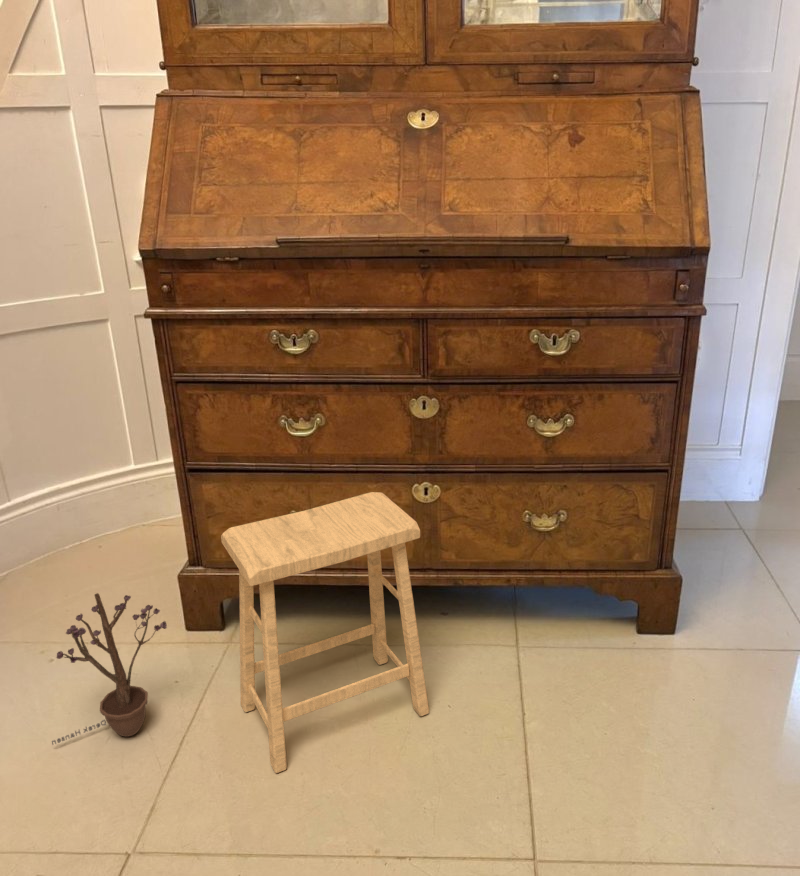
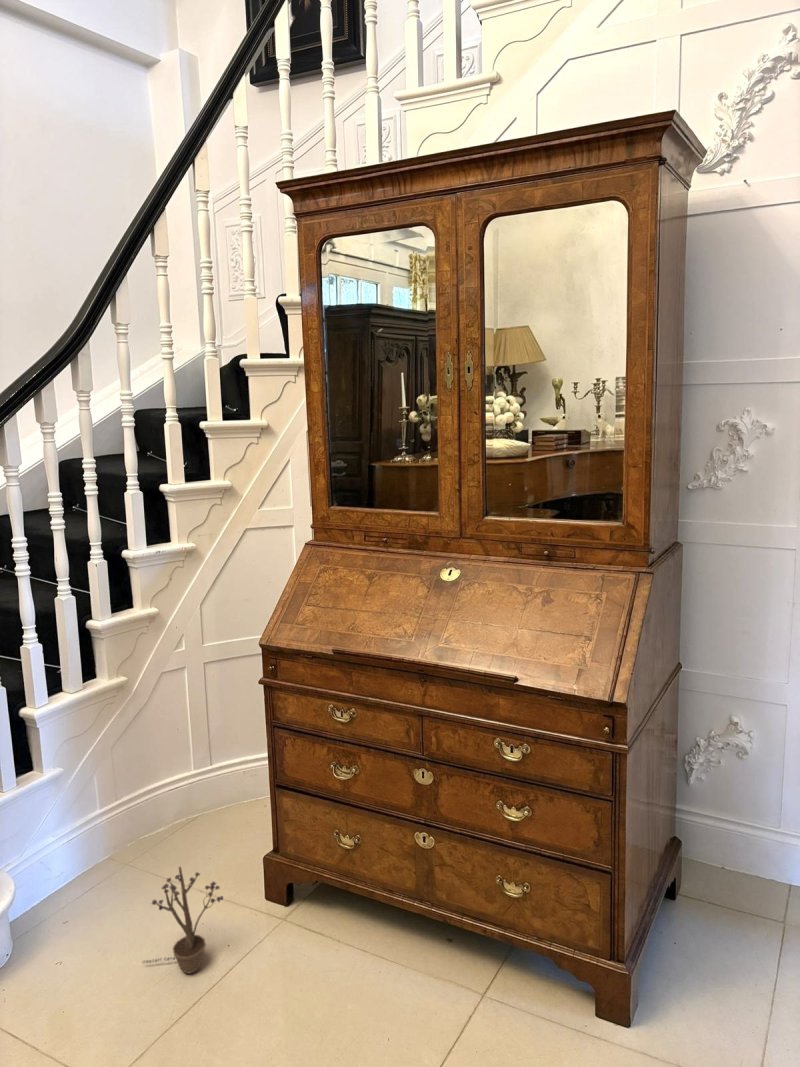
footstool: present [221,492,429,773] -> none [248,836,385,1039]

